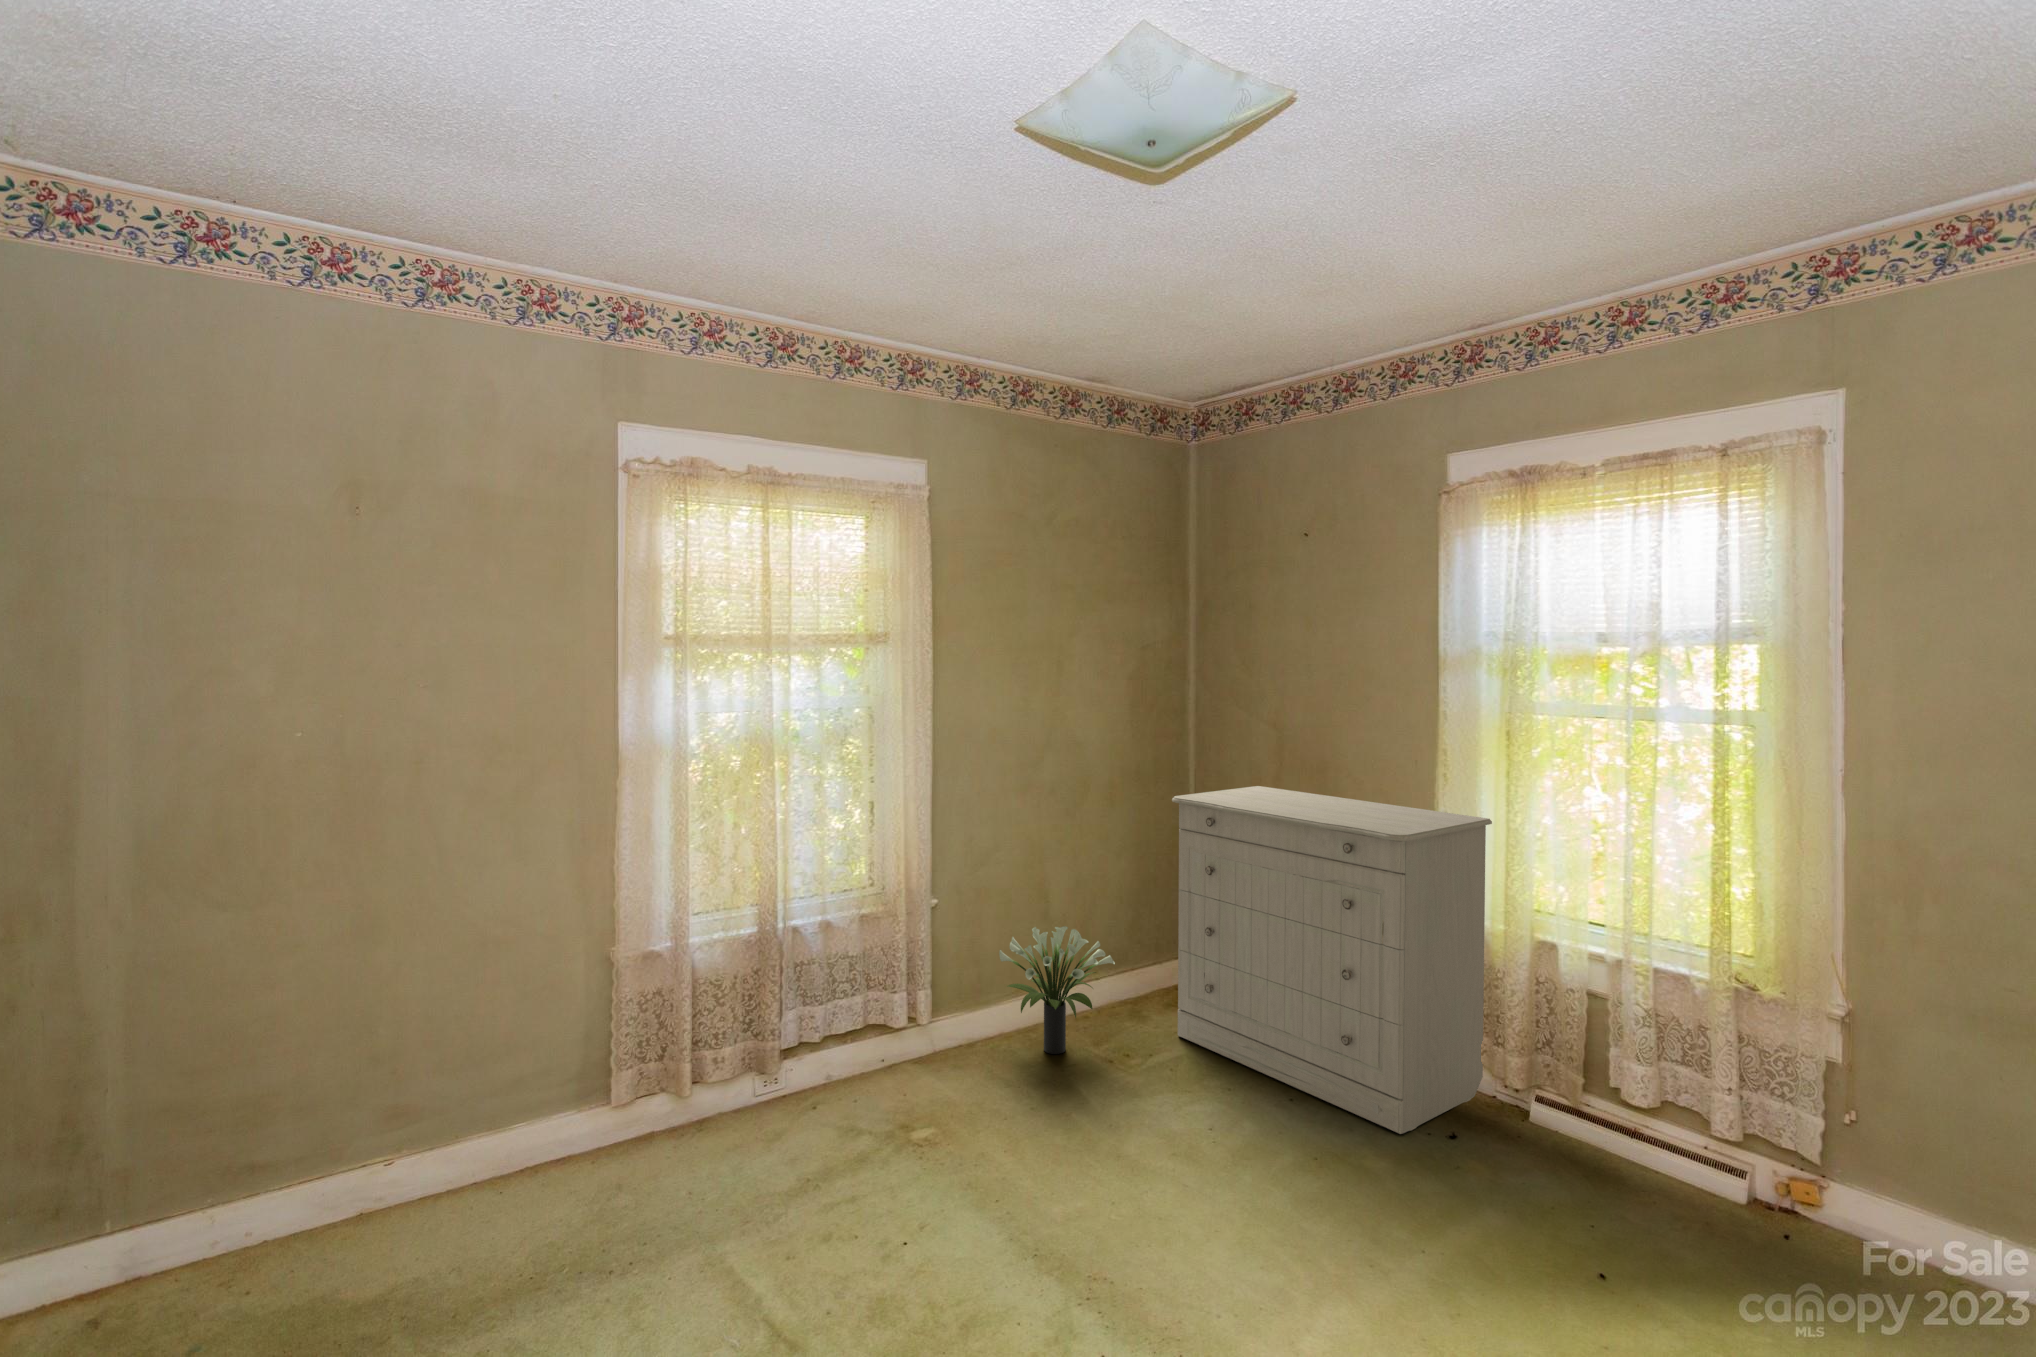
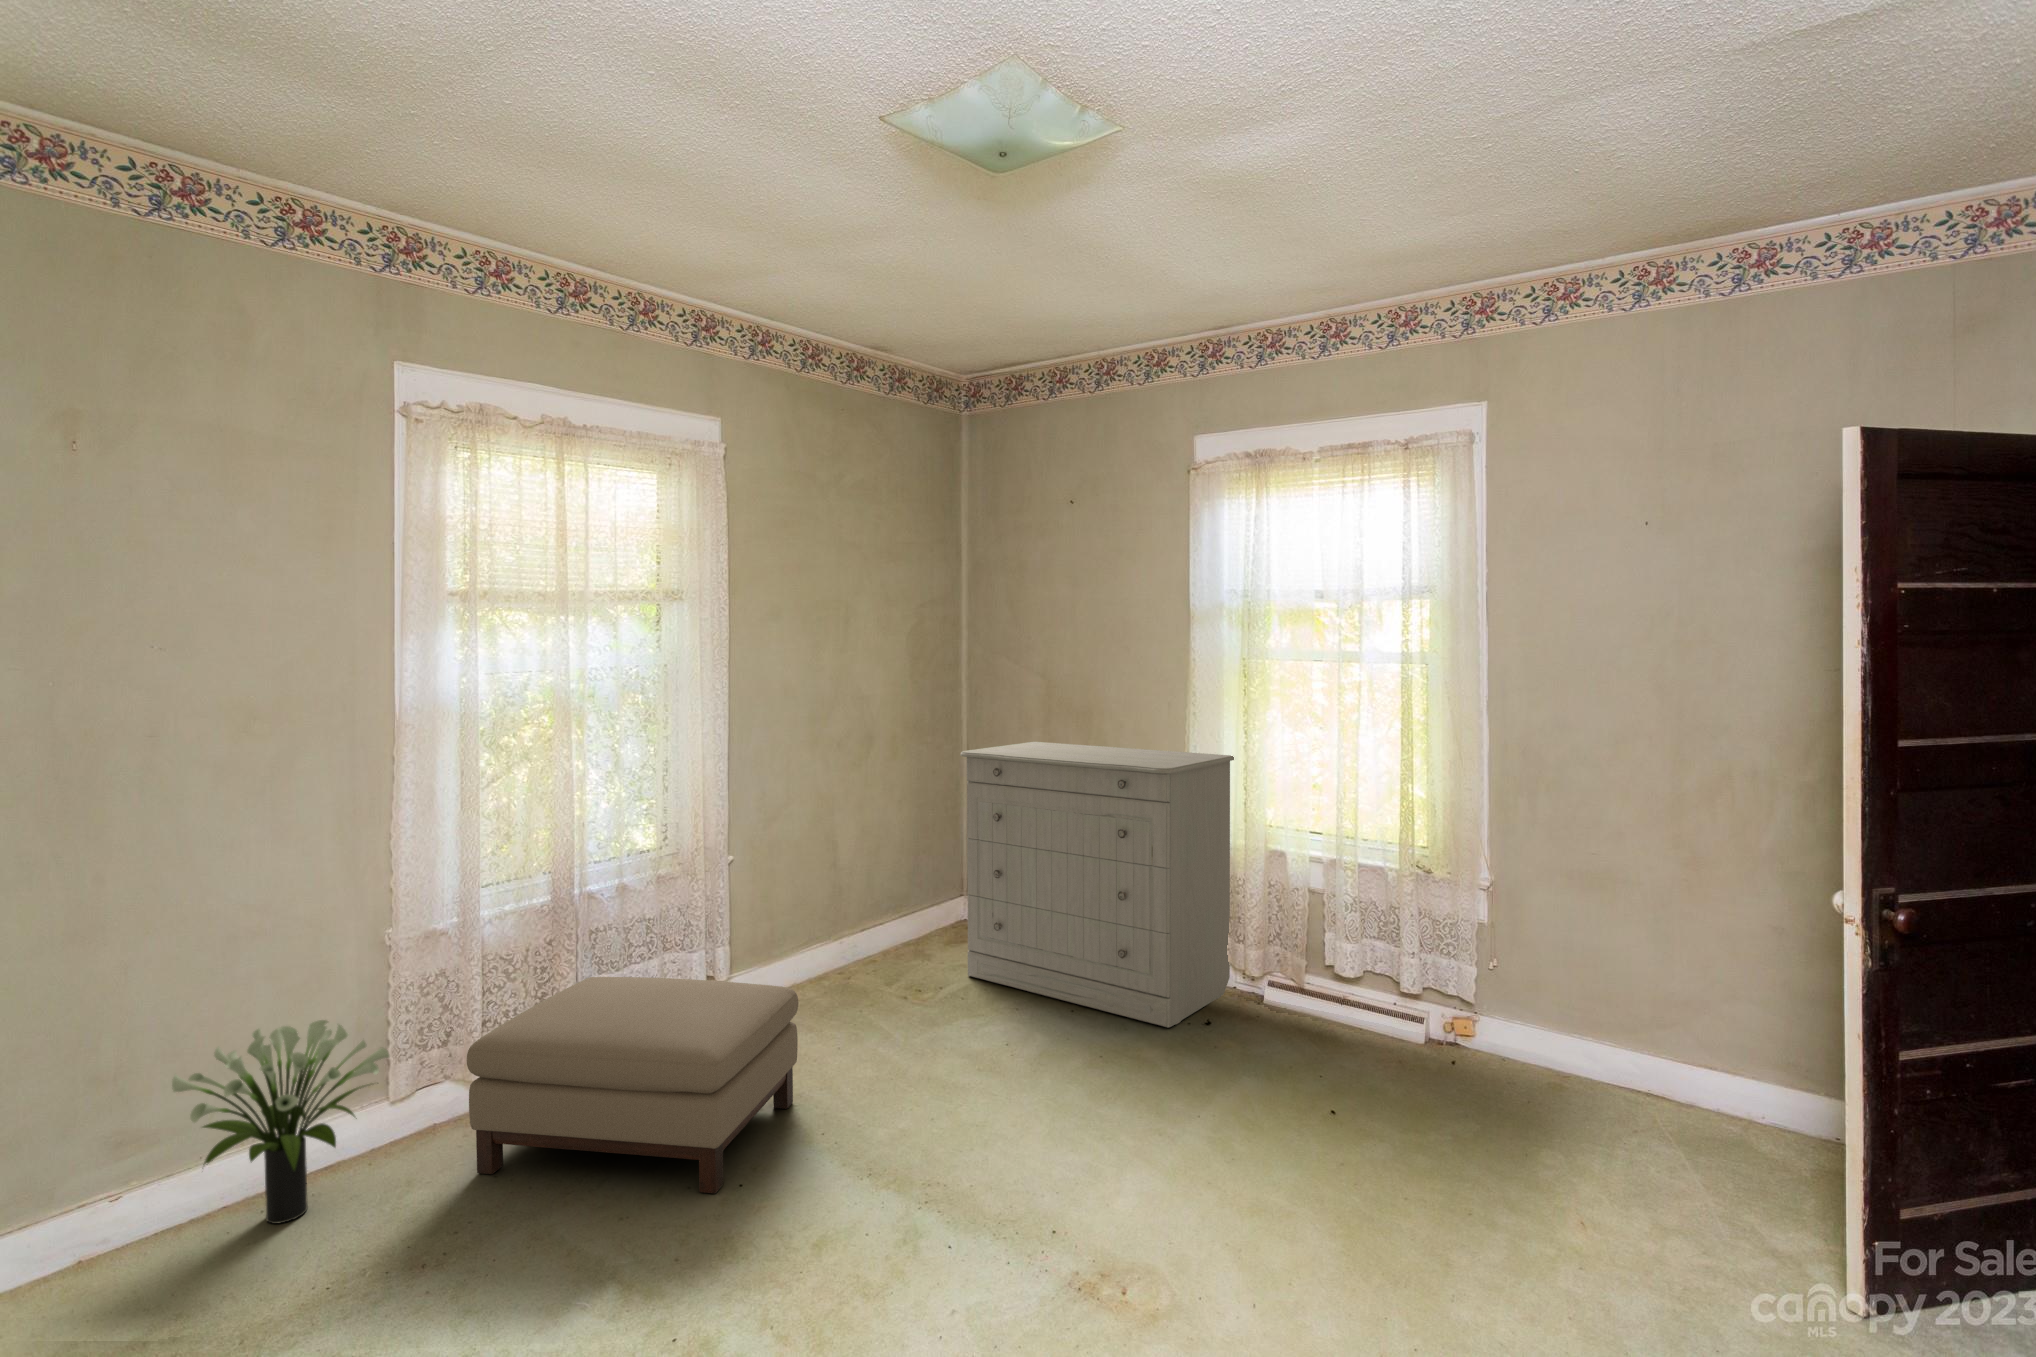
potted plant: present [999,926,1115,1054] -> present [172,1020,389,1224]
ottoman: none [657,1013,977,1272] -> present [467,977,798,1193]

